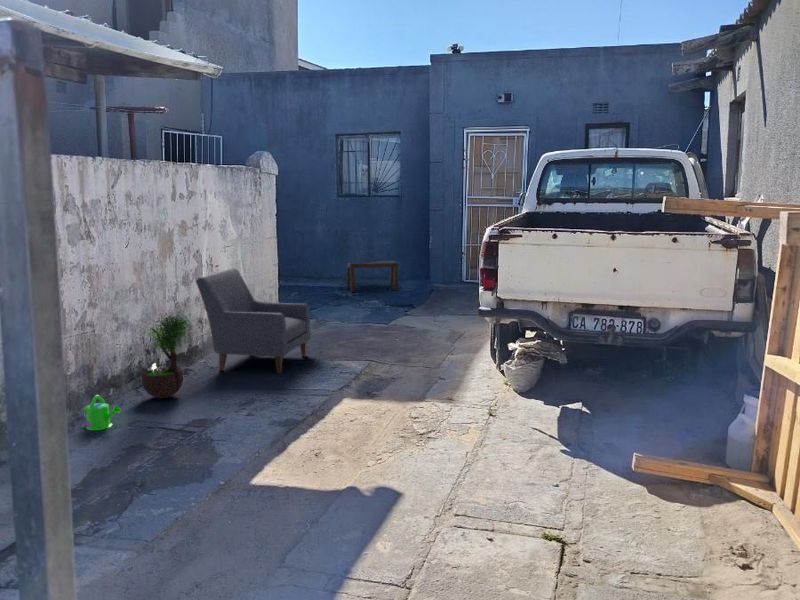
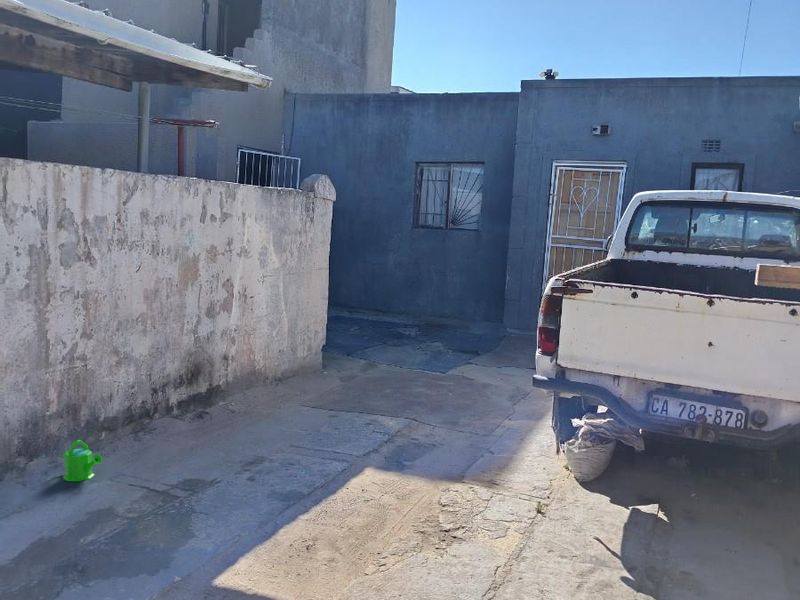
bench: present [347,261,398,292] -> none [414,299,471,332]
chair: present [196,268,311,373] -> none [222,301,350,425]
potted tree: present [142,314,191,398] -> none [143,344,206,445]

